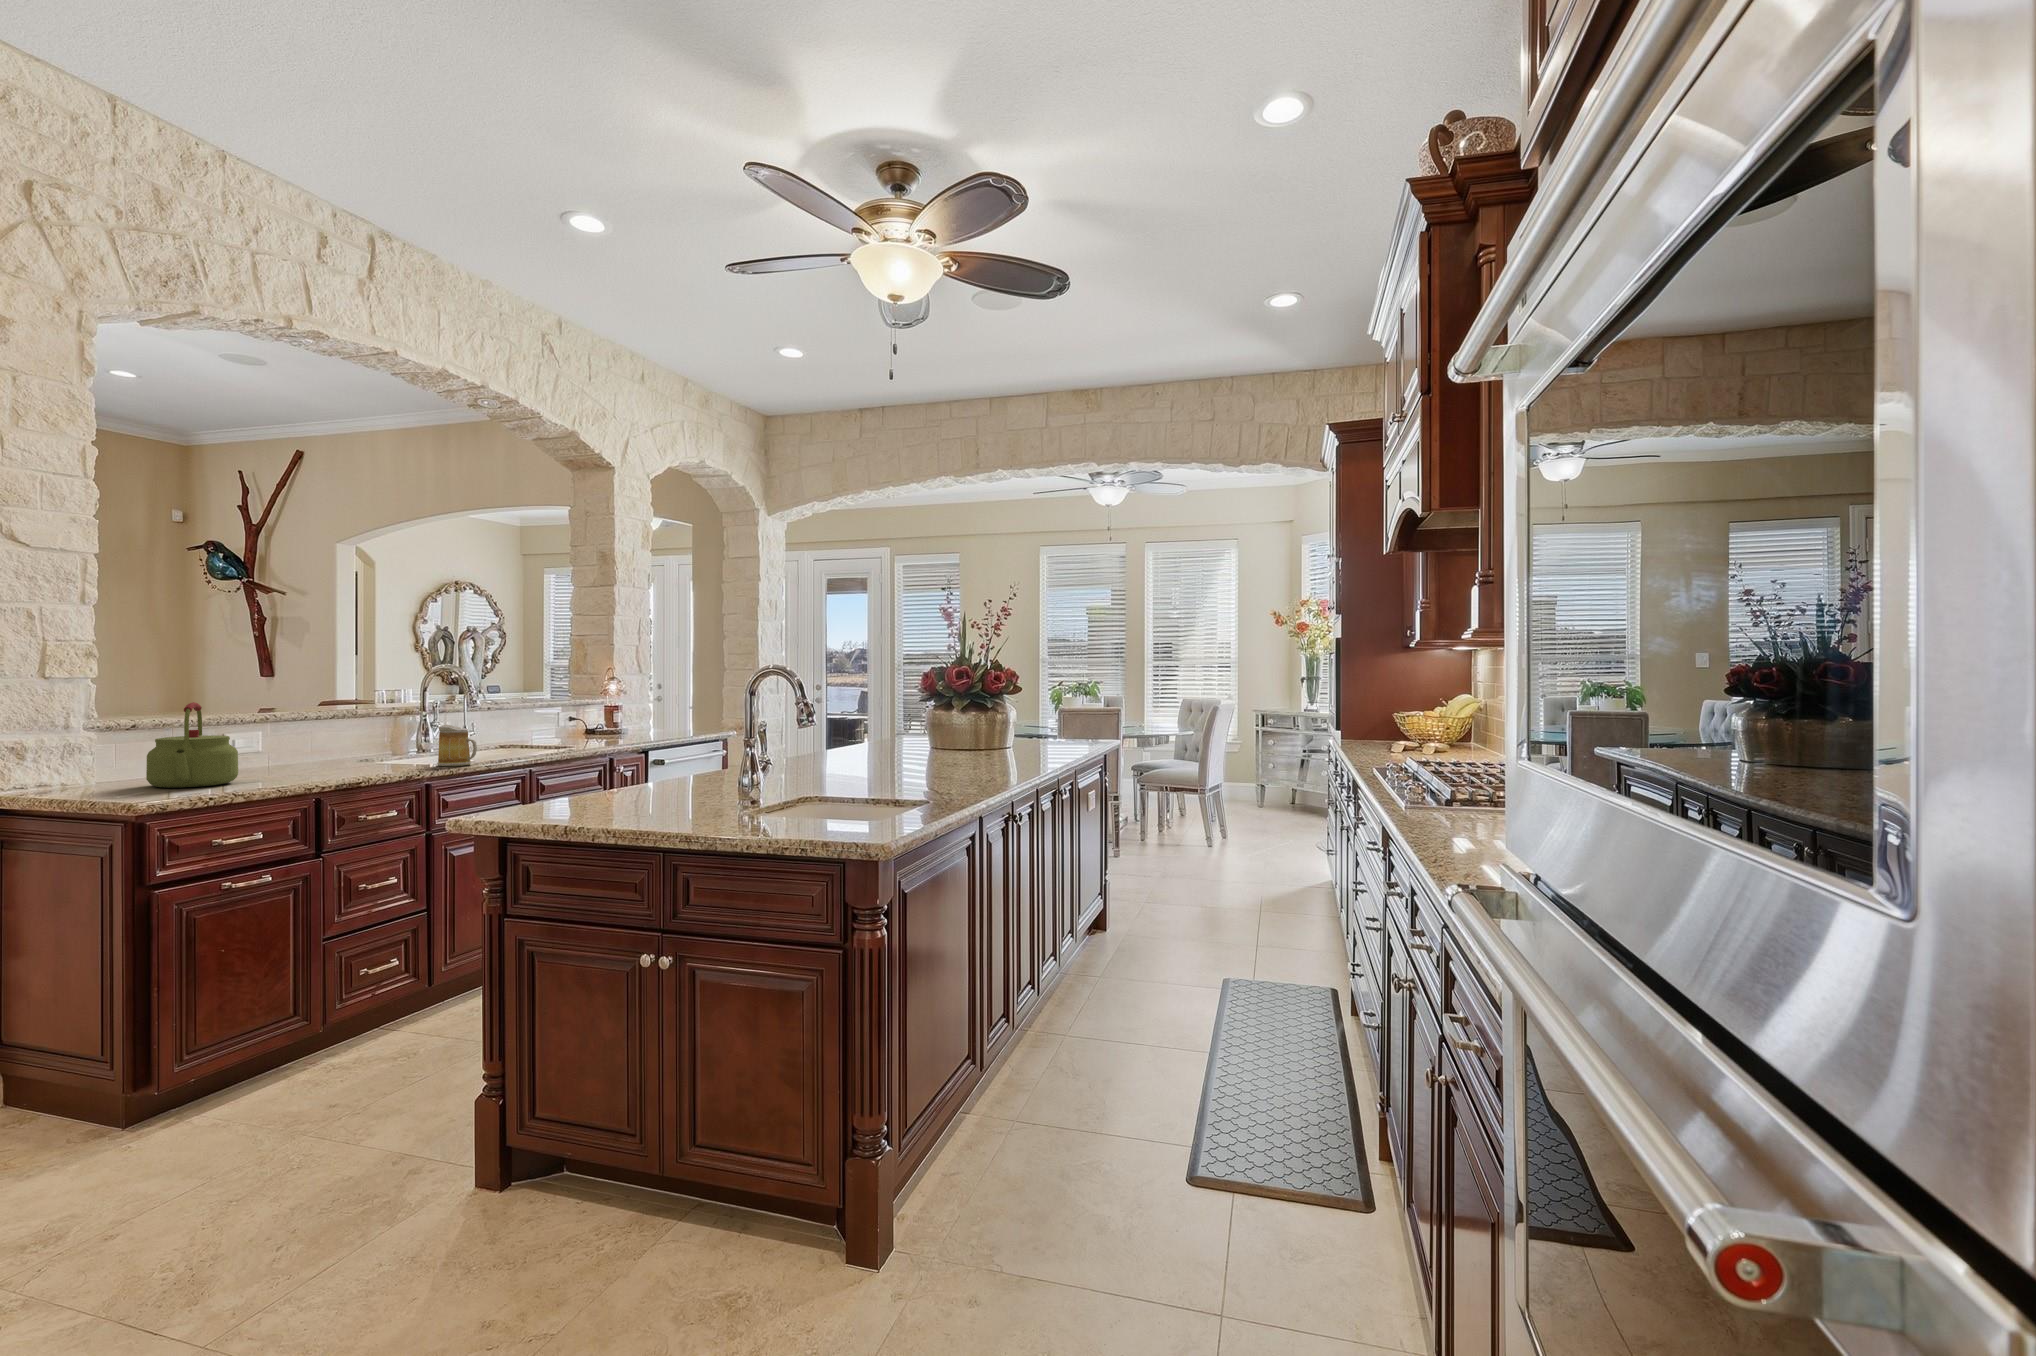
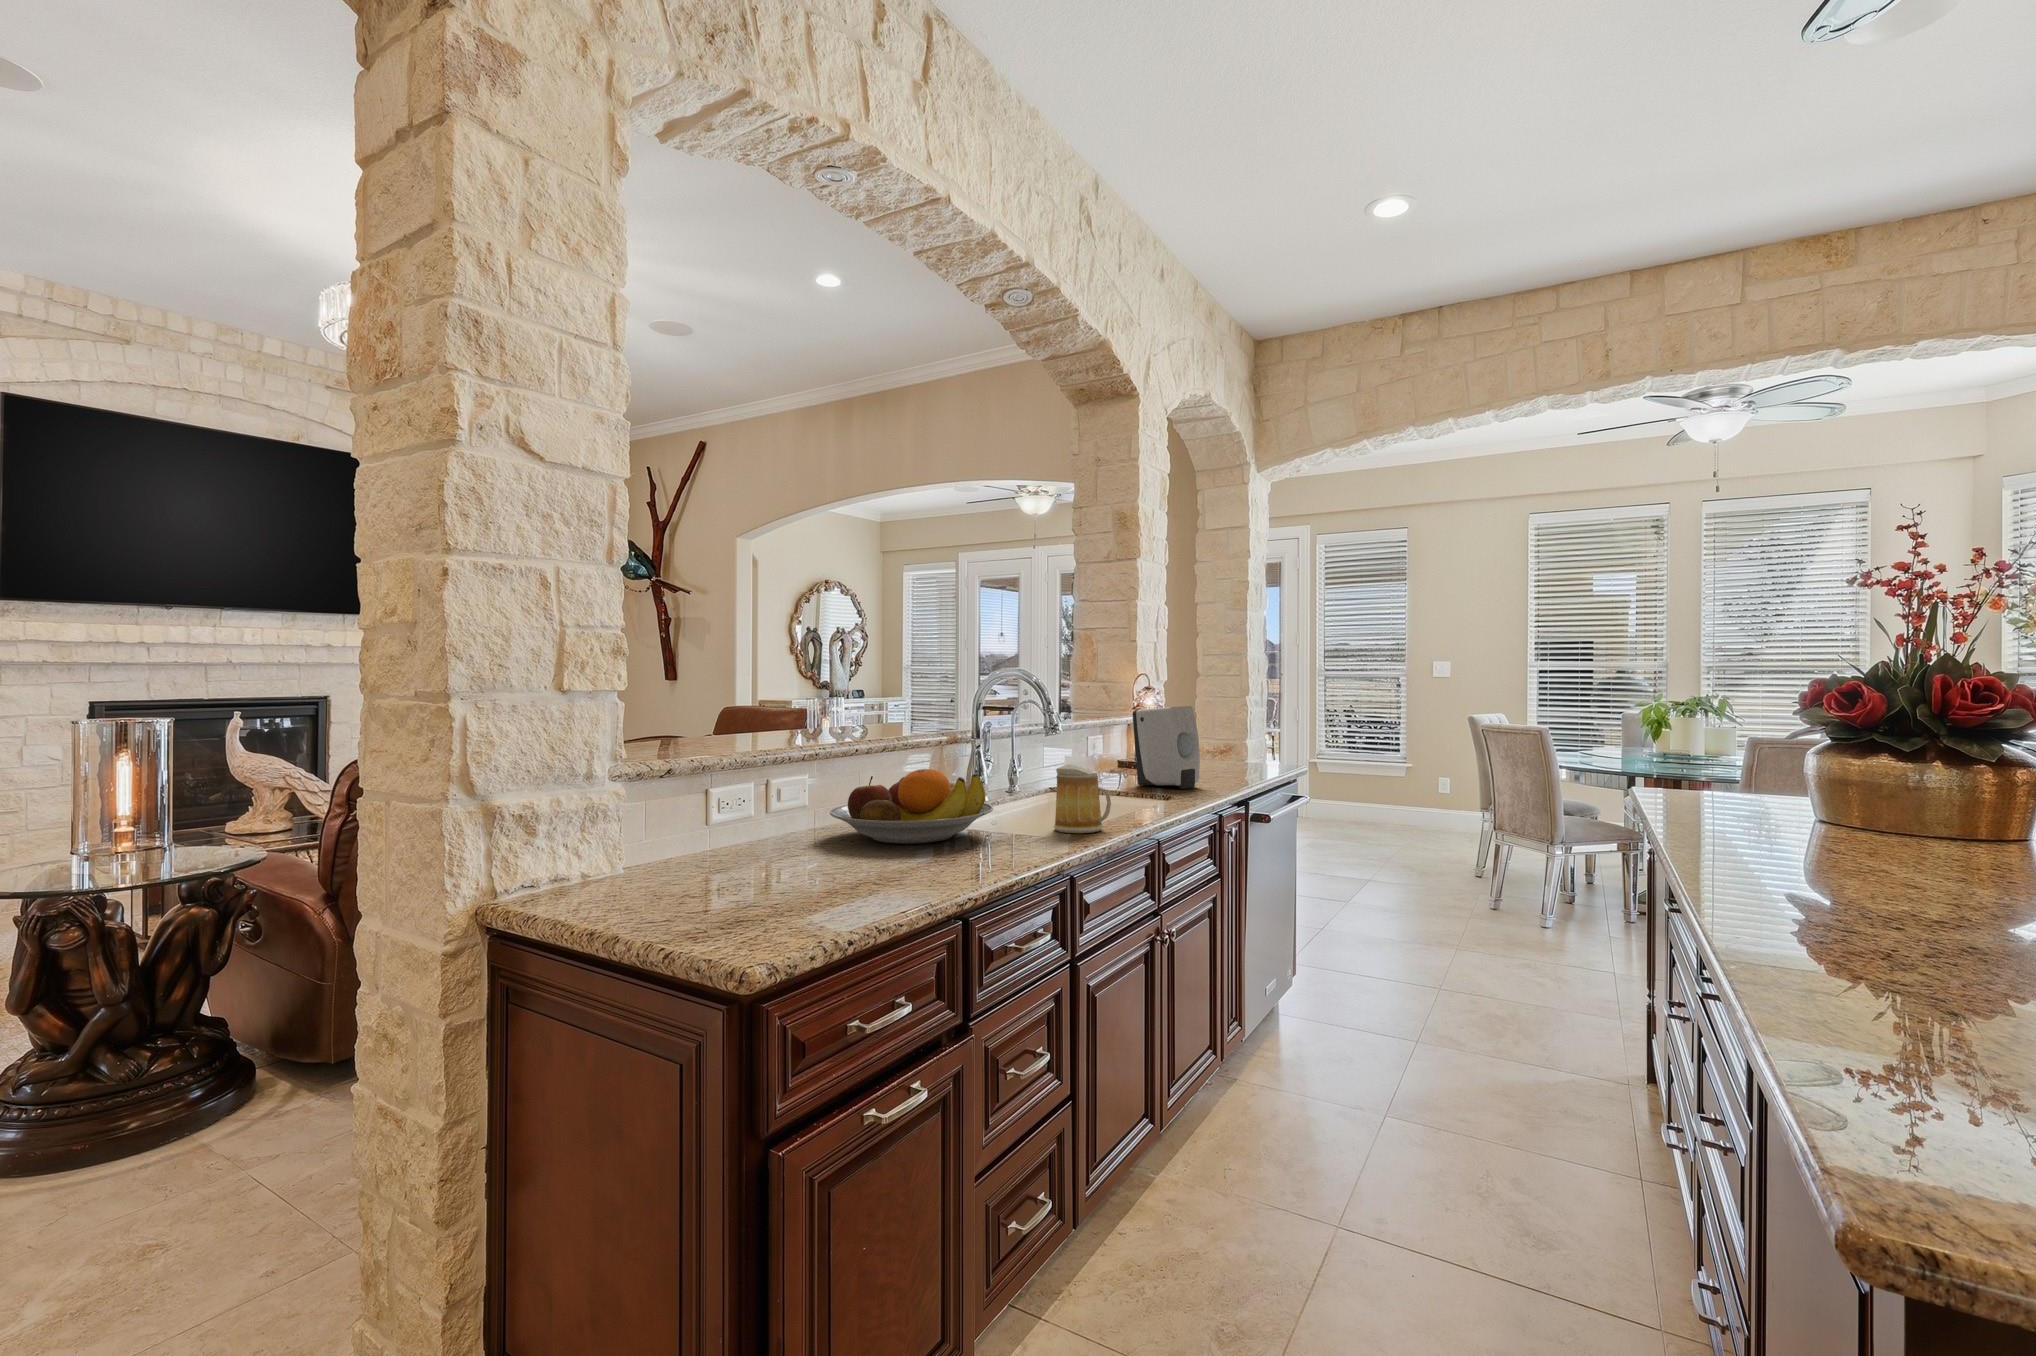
soap dispenser: none [568,691,613,746] -> present [1132,706,1200,789]
kettle: present [146,702,238,788] -> none [706,734,833,887]
fruit bowl: none [266,727,388,771] -> present [830,769,993,844]

